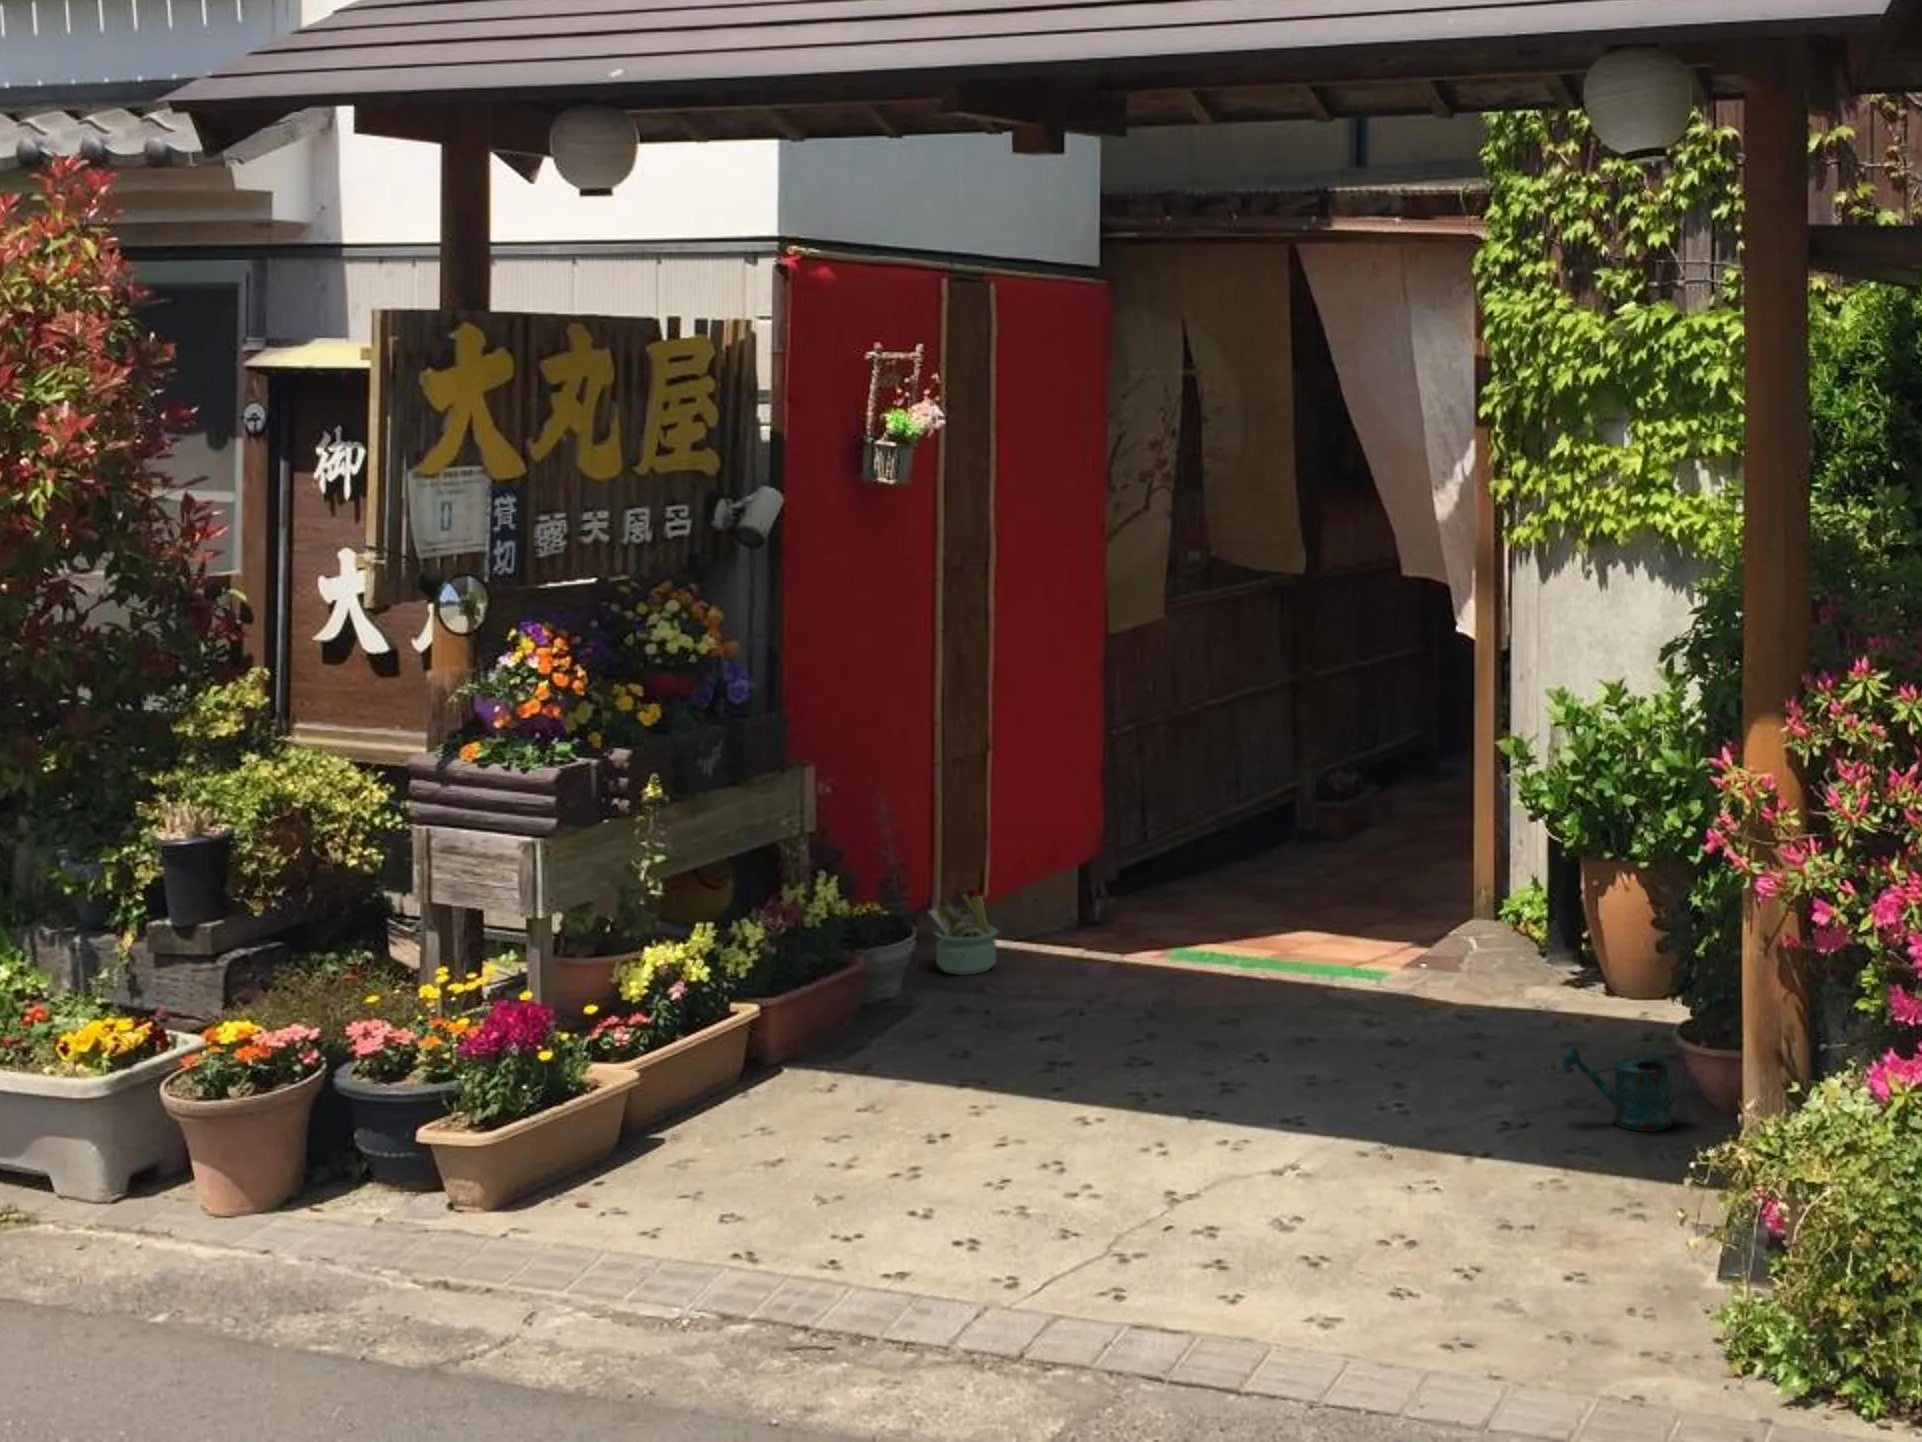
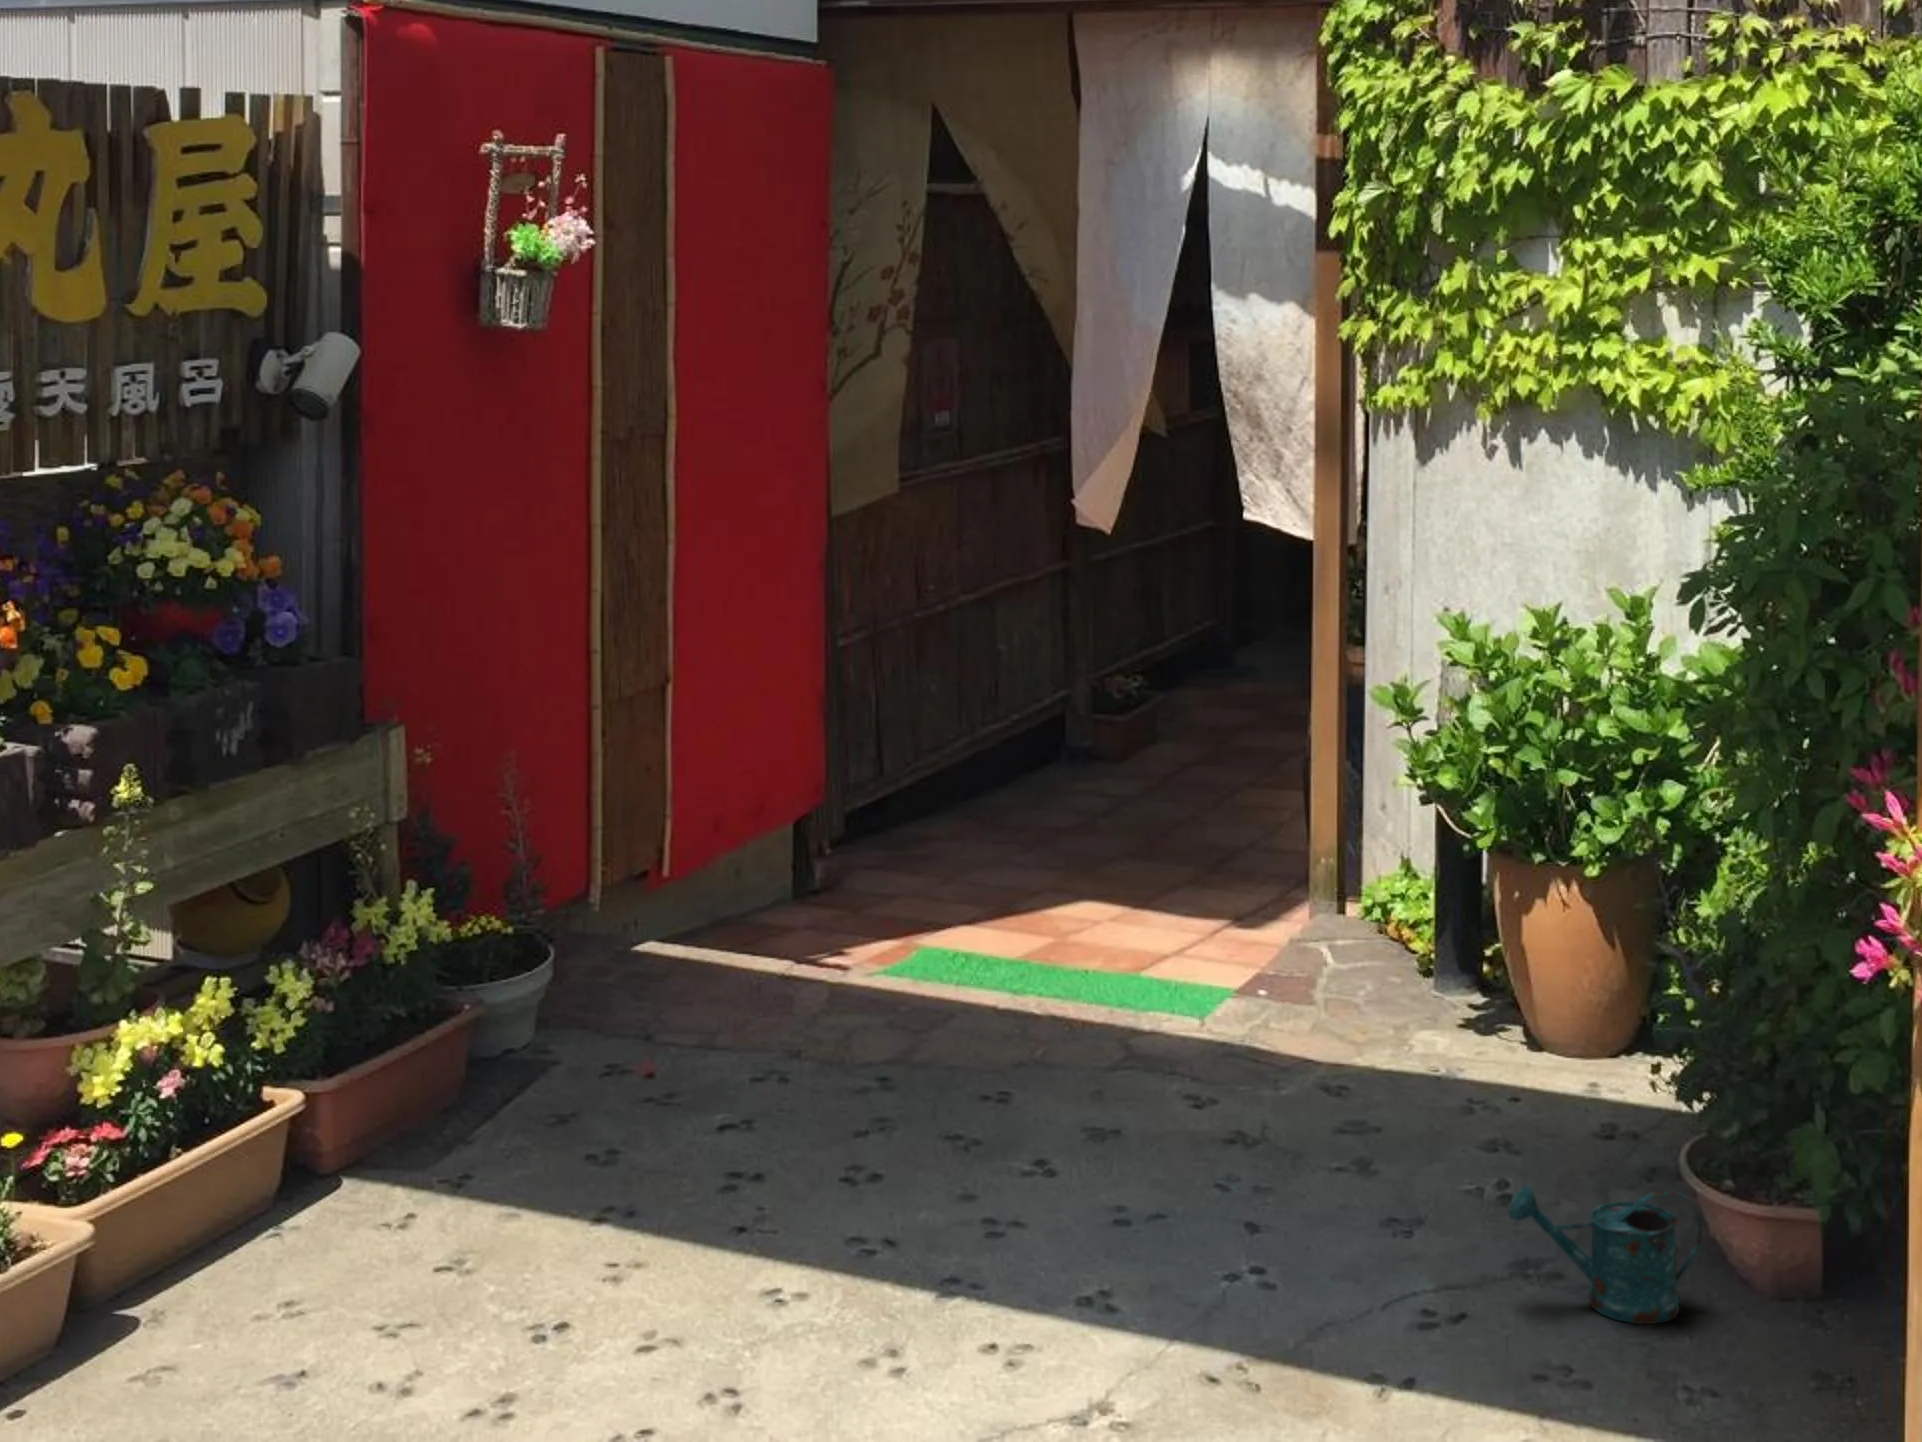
decorative plant: present [929,895,998,975] -> none [576,894,676,1008]

